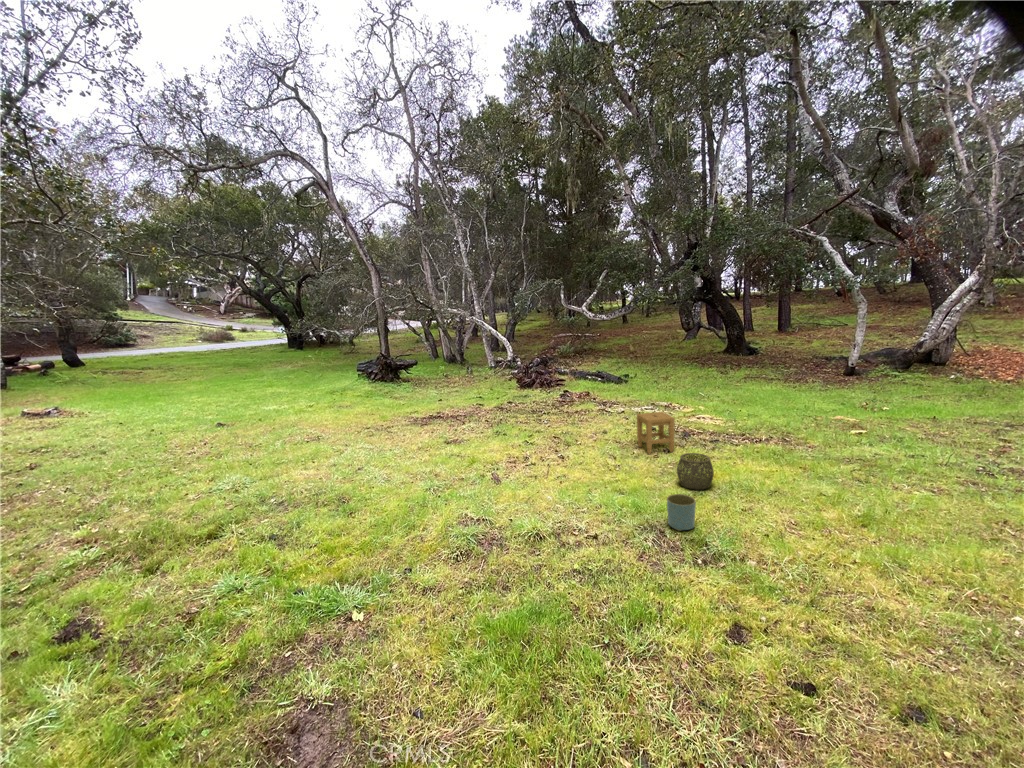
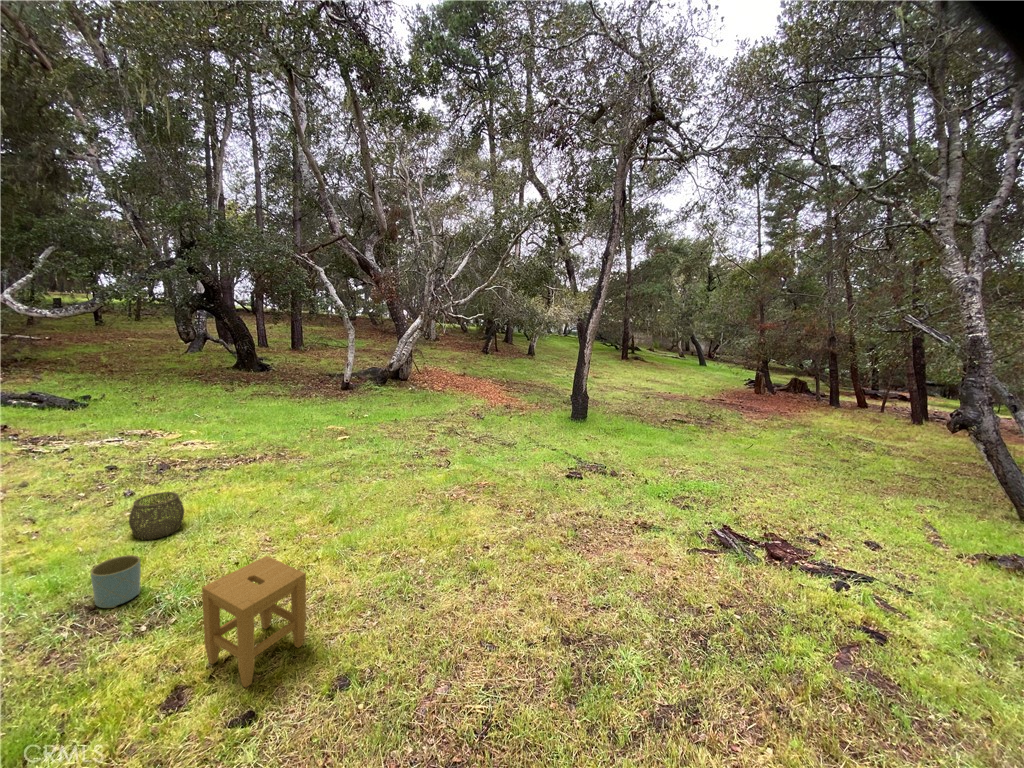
stool: present [637,412,675,454] -> present [202,556,306,688]

